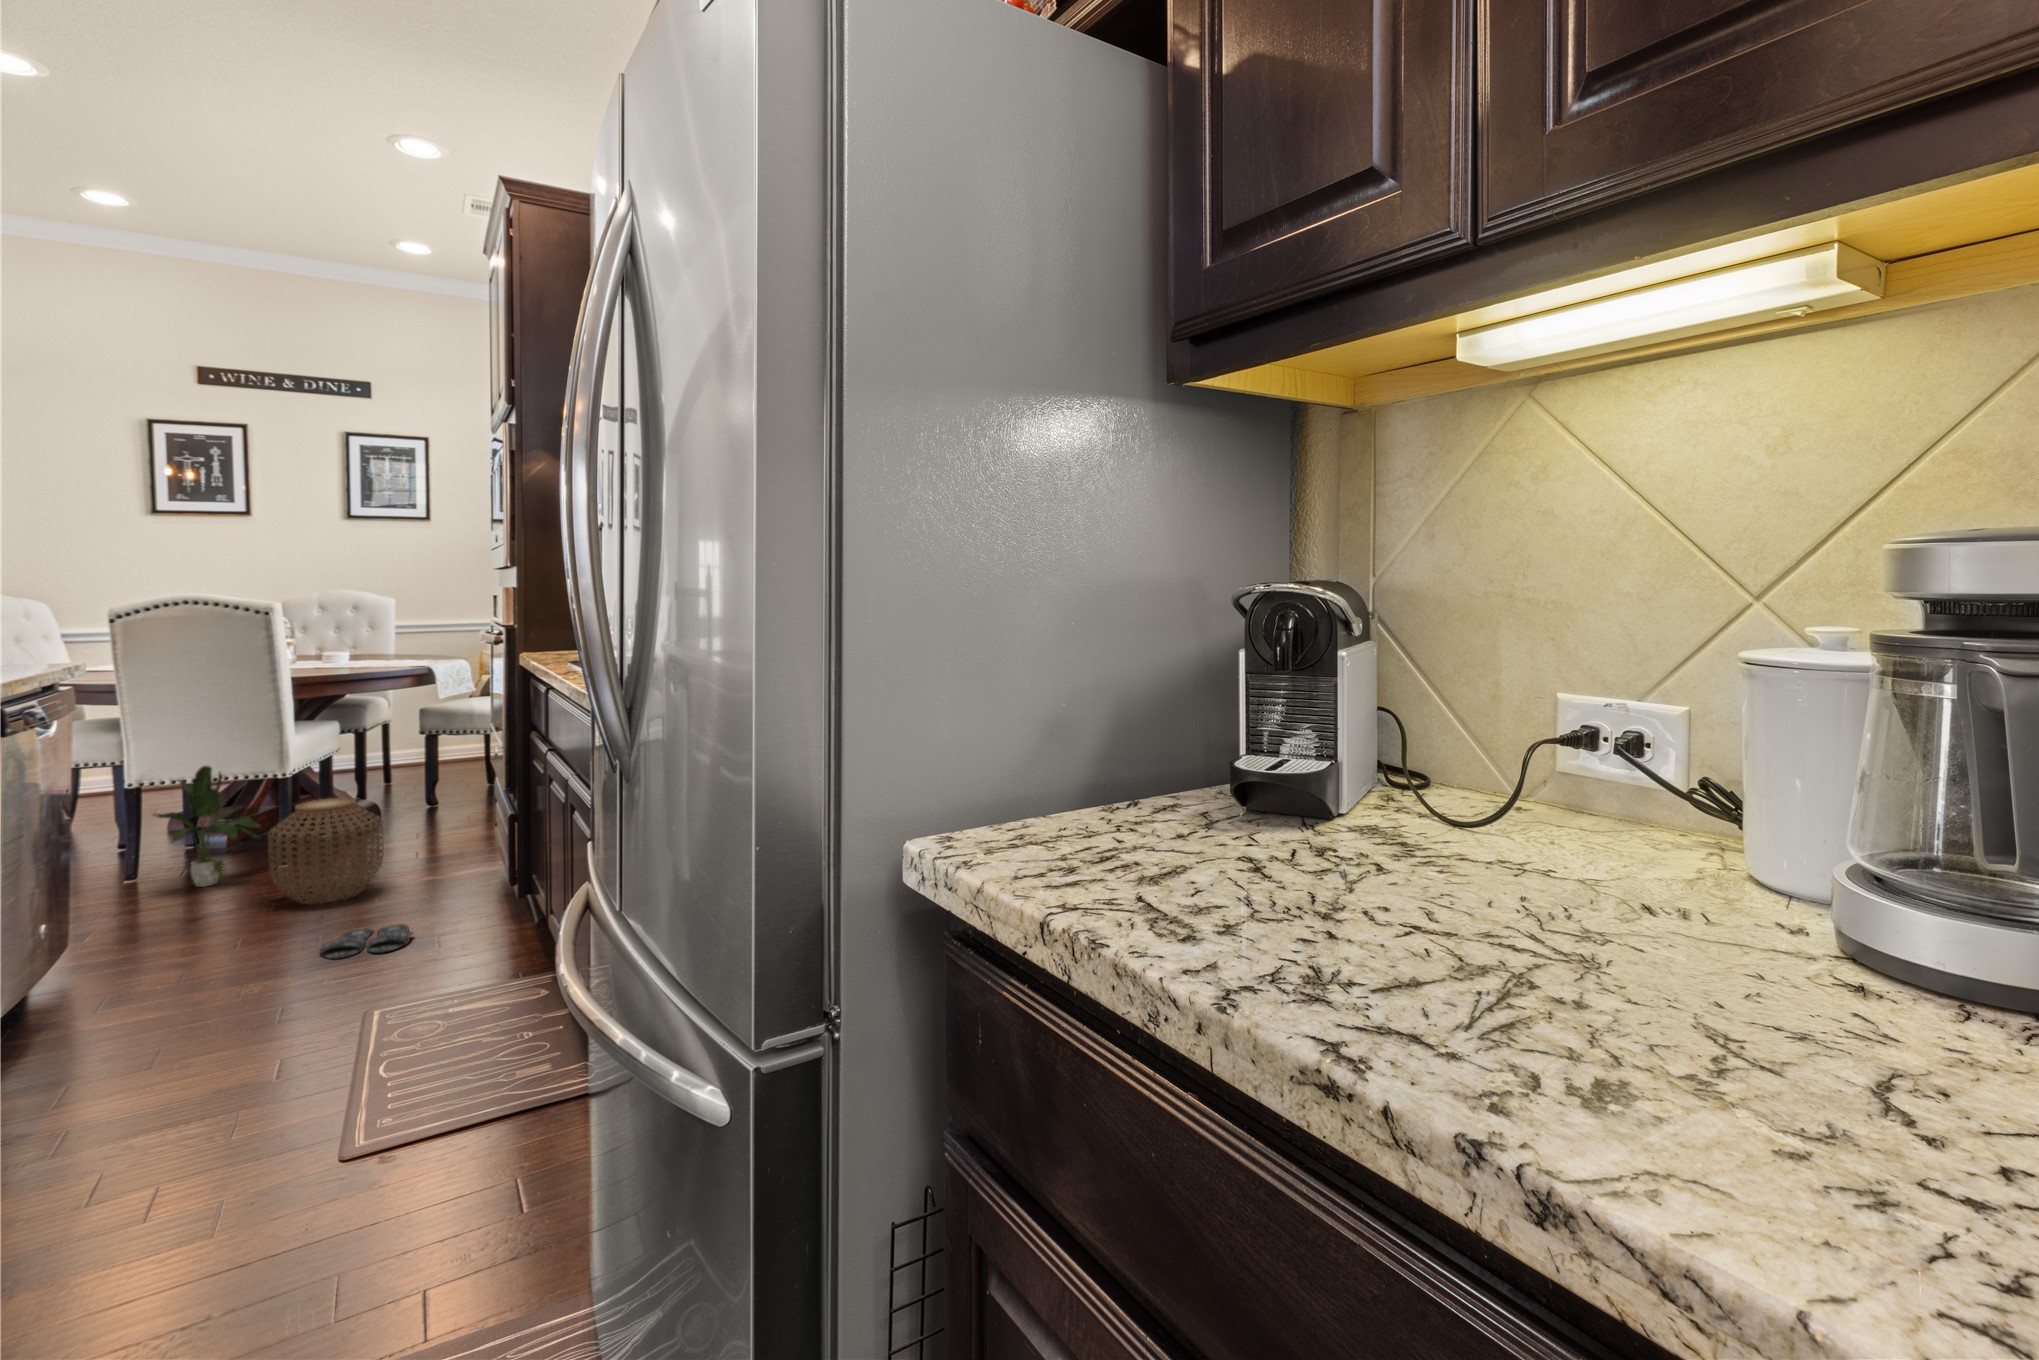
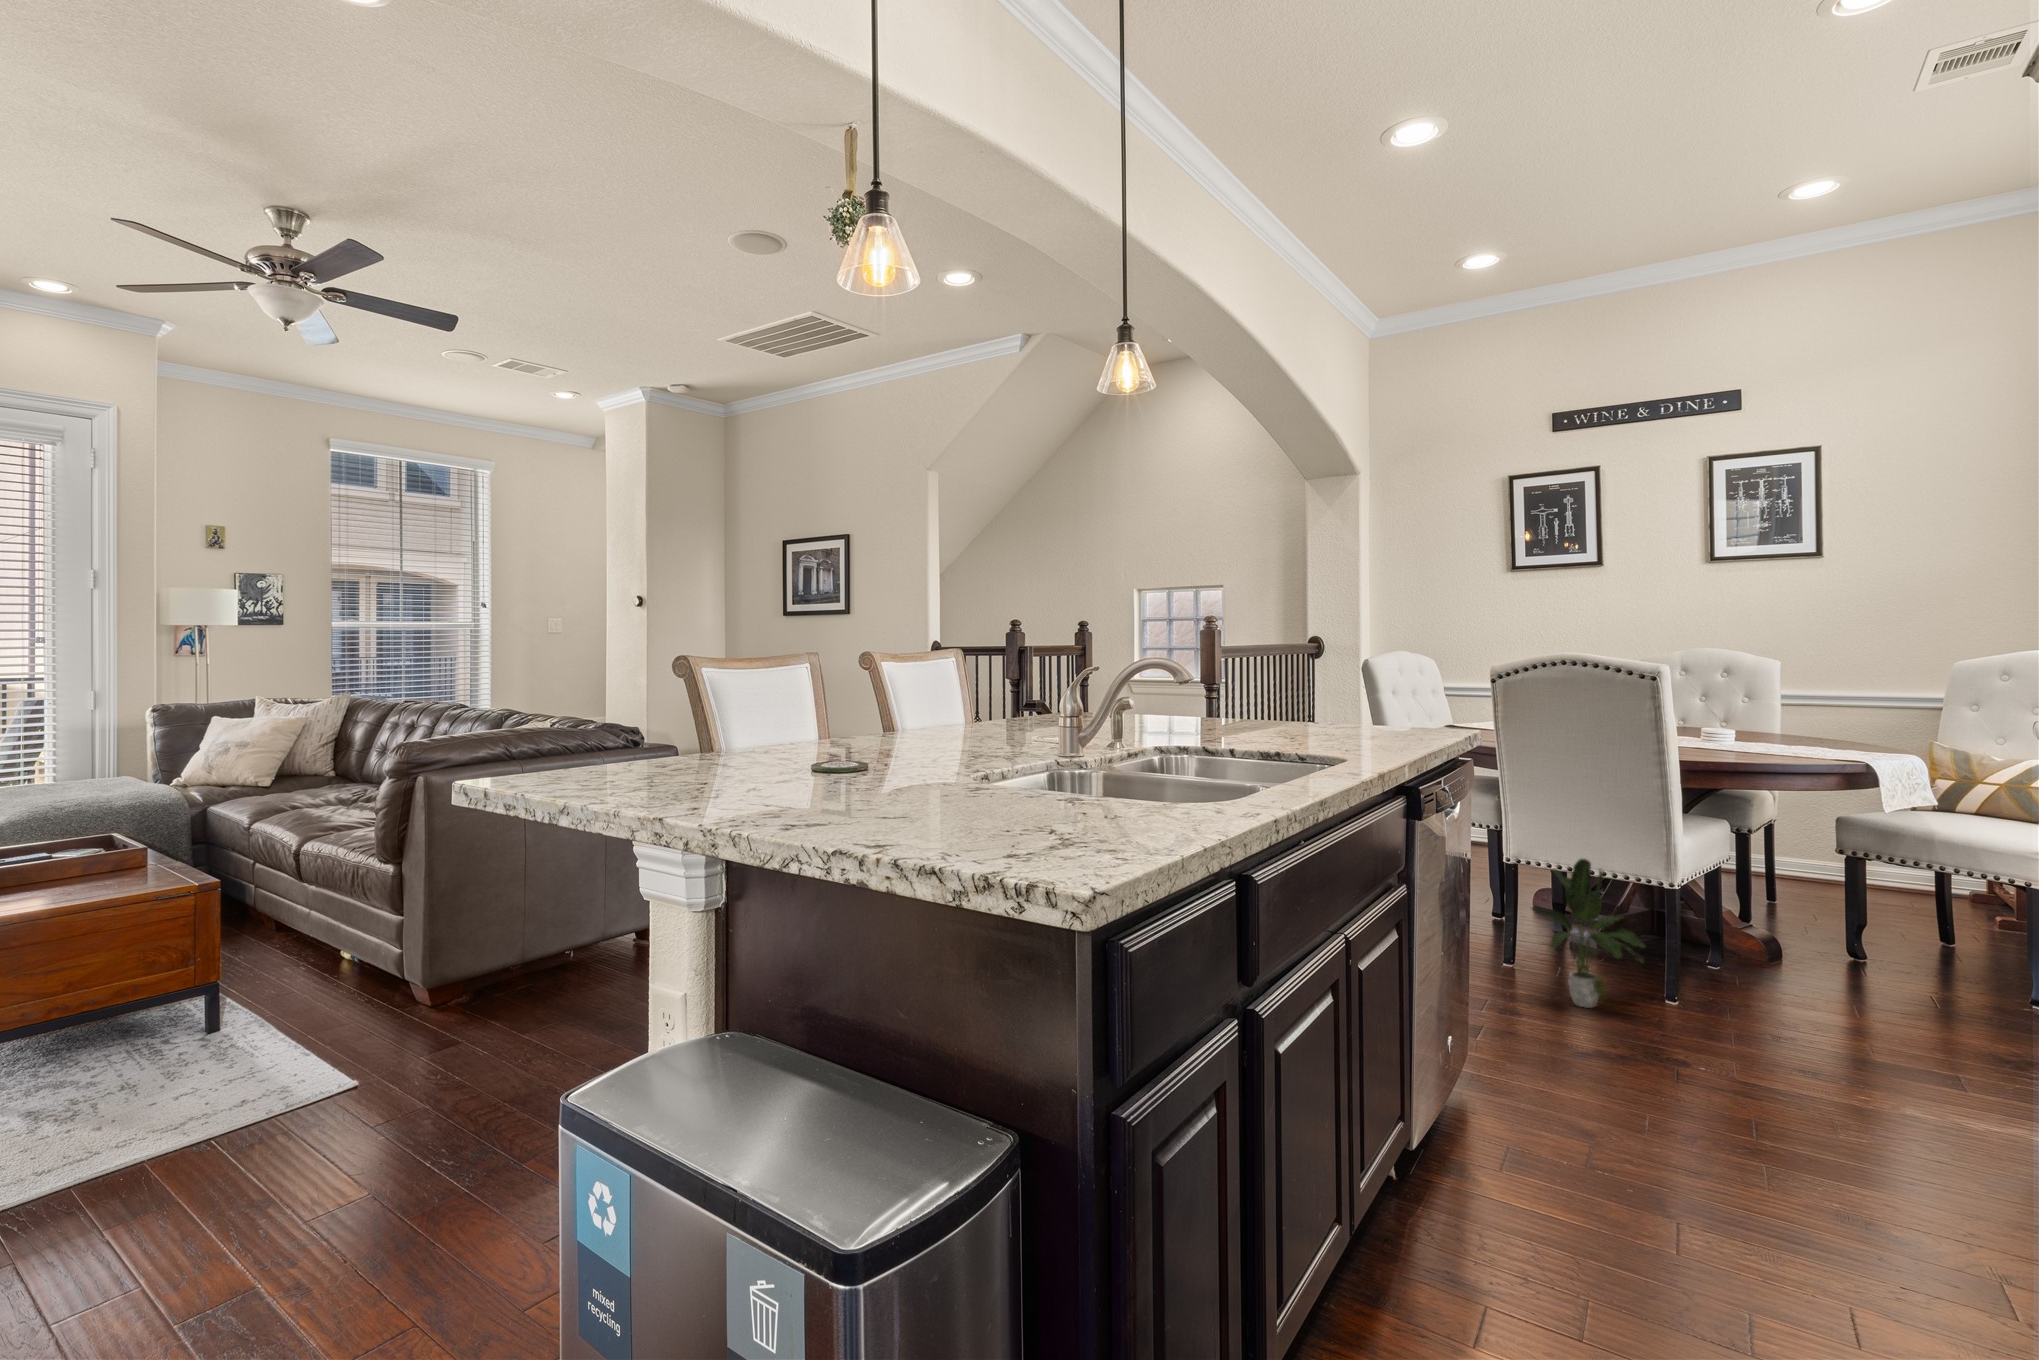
woven basket: present [268,798,384,904] -> none [1666,935,1829,1093]
slippers: present [320,924,413,959] -> none [1763,1164,1925,1243]

